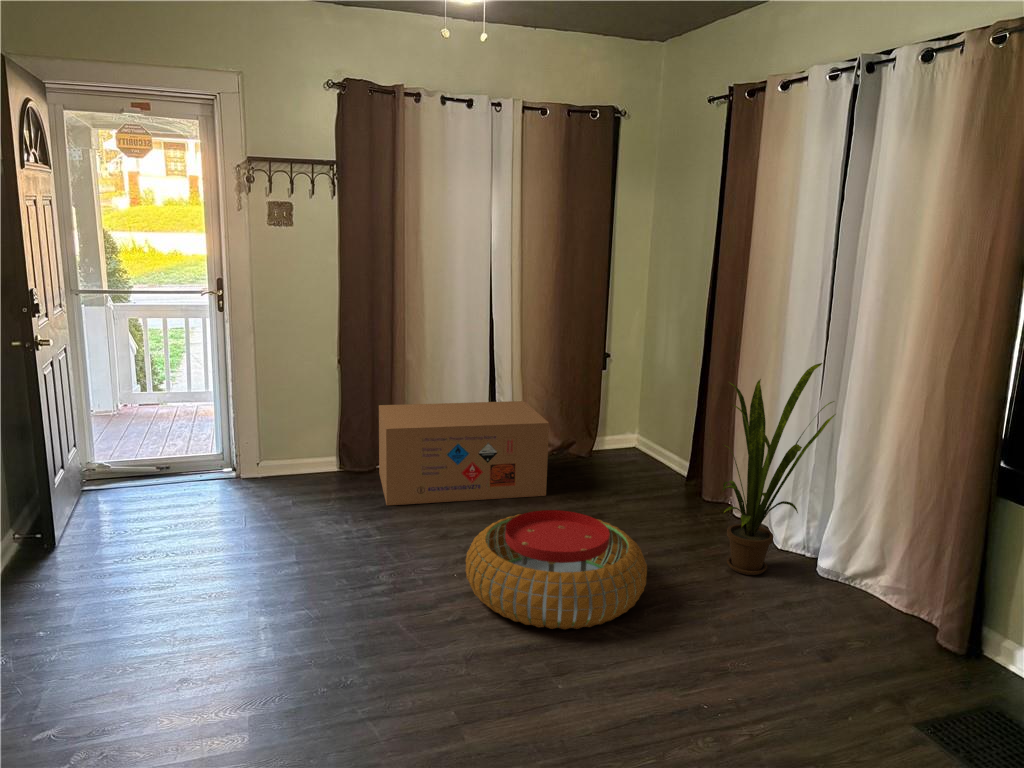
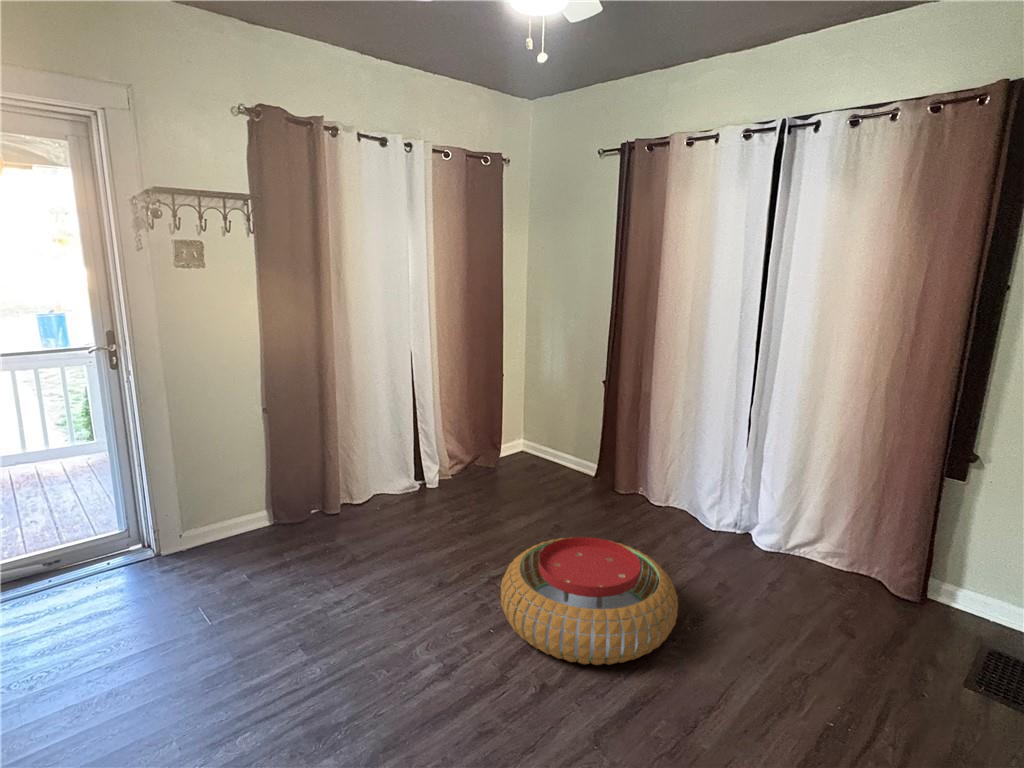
house plant: present [722,363,836,575] -> none [673,374,779,561]
cardboard box: present [379,401,549,505] -> none [314,428,496,558]

